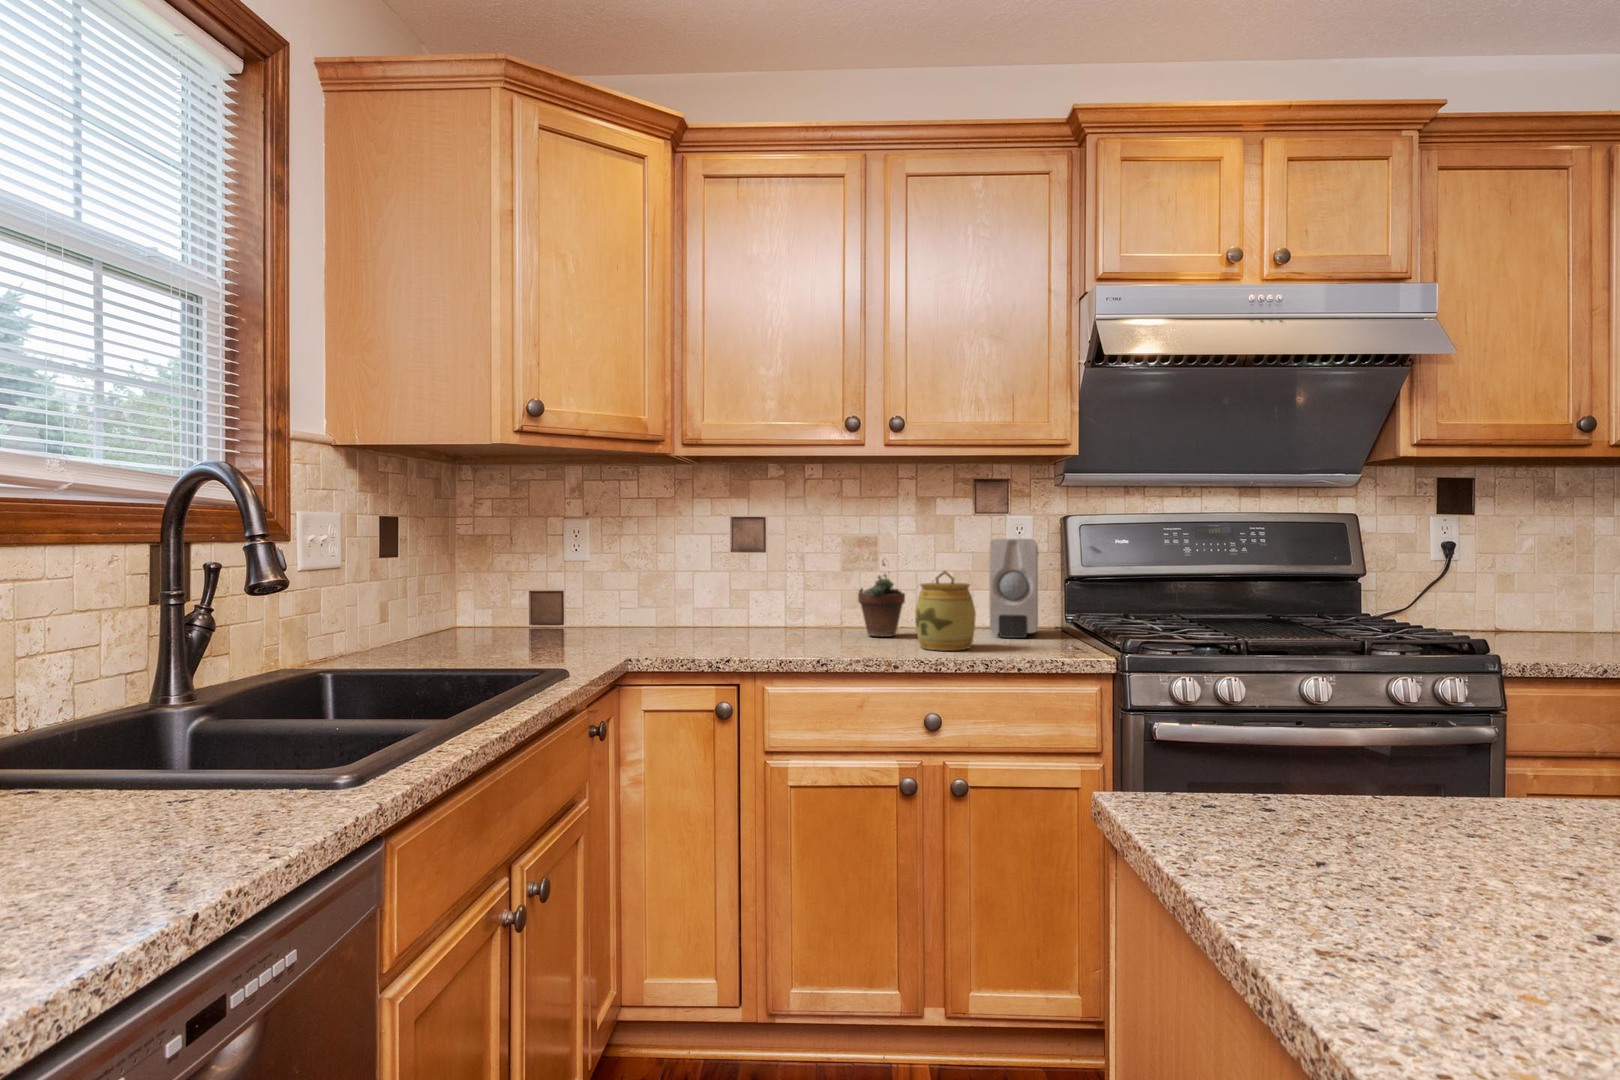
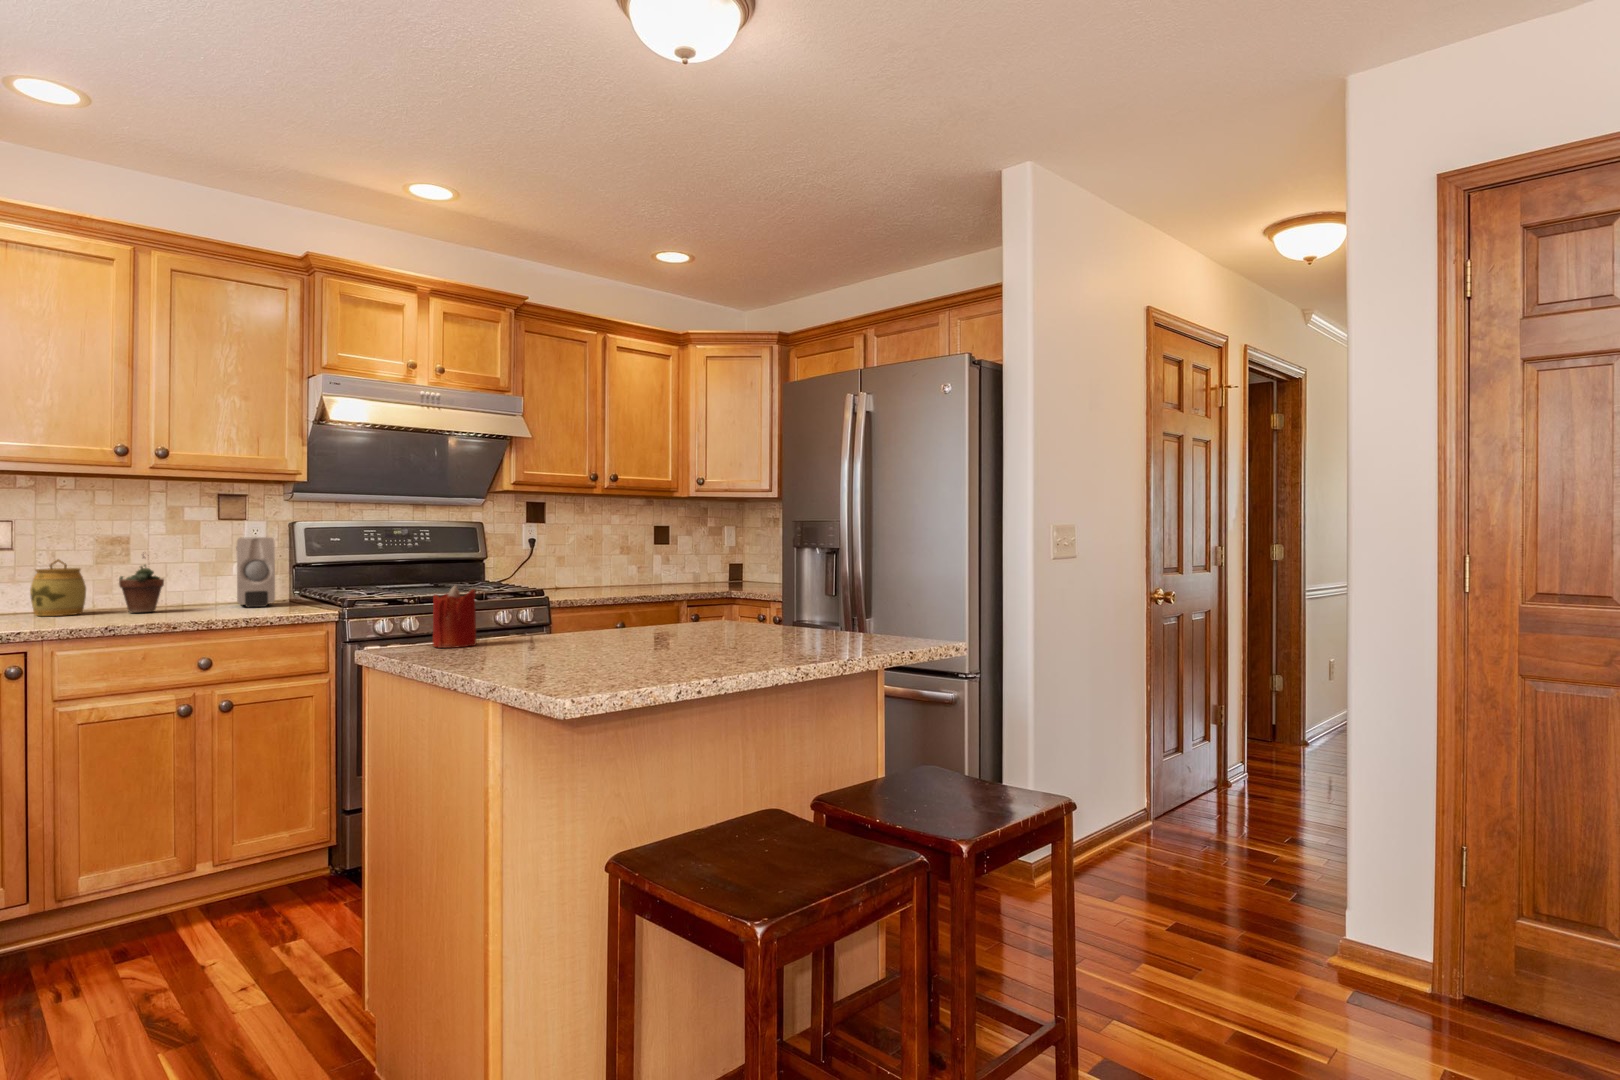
jar: present [915,570,976,651] -> present [30,559,86,616]
candle: none [1294,672,1431,865] -> present [433,585,476,648]

